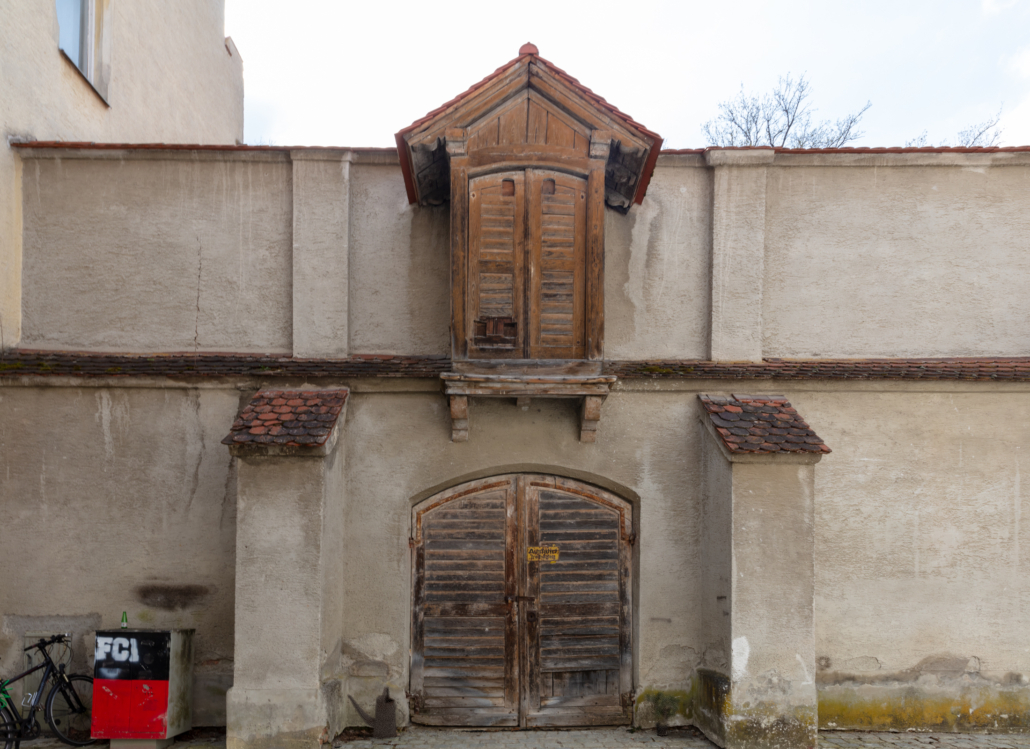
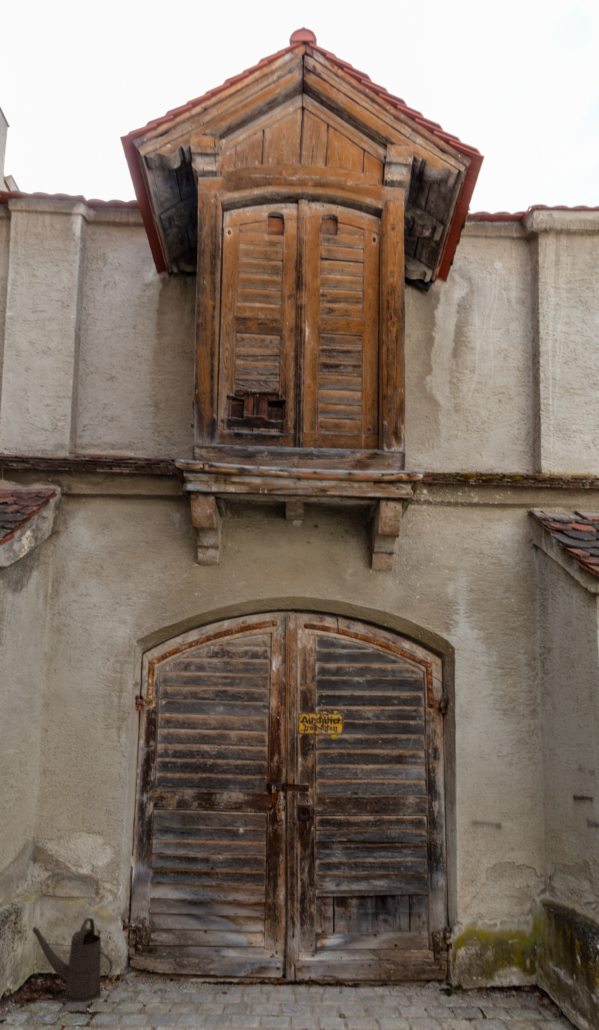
potted plant: present [646,691,680,736] -> none [466,933,520,1006]

